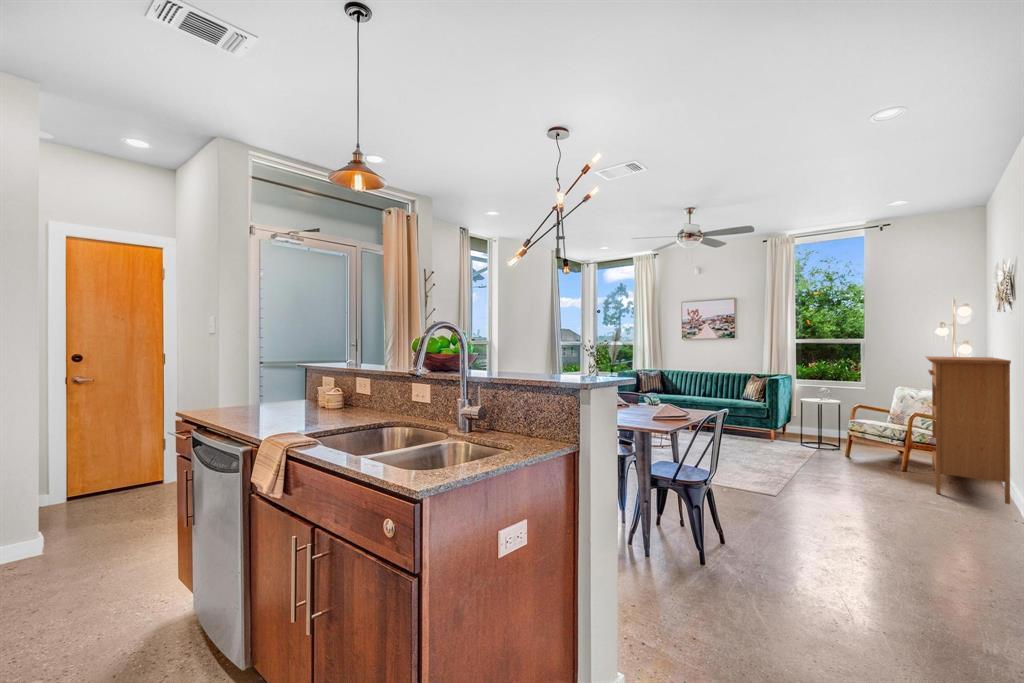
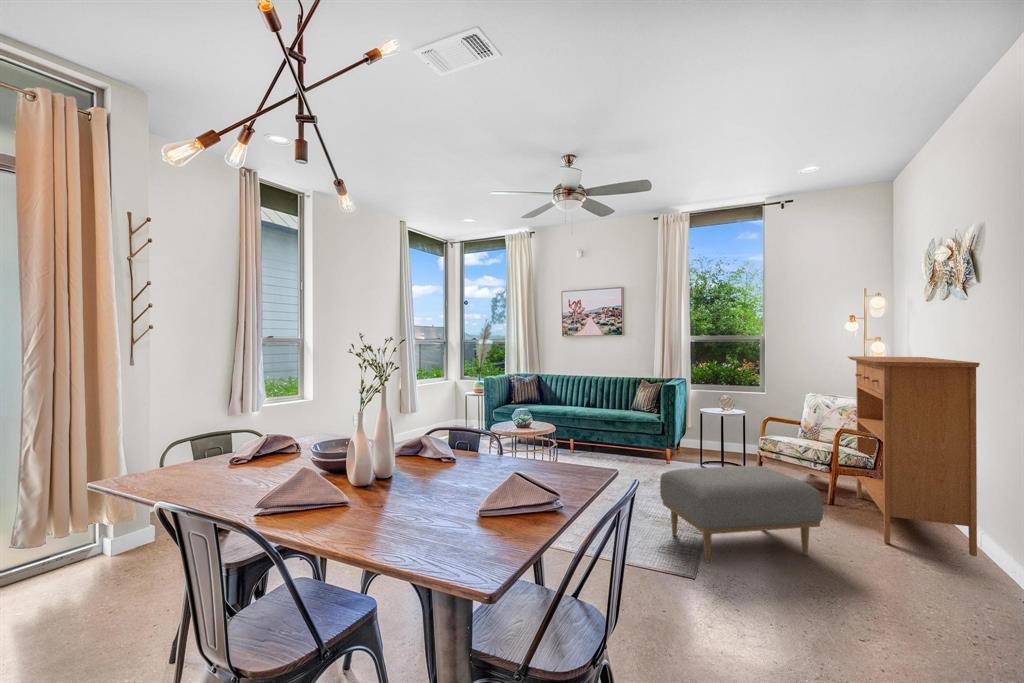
ottoman: none [757,433,879,494] -> present [660,466,823,562]

